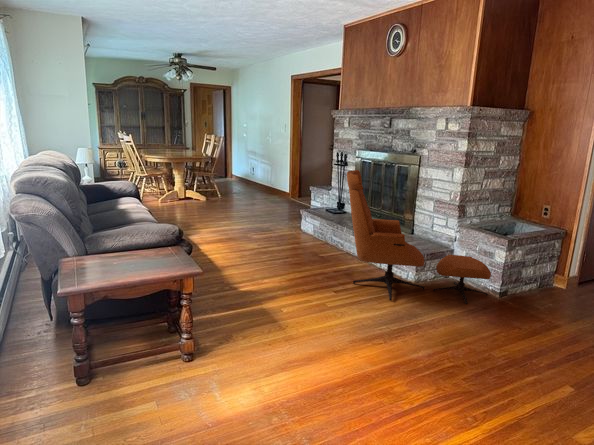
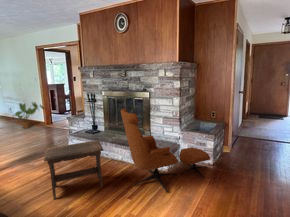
house plant: none [245,160,287,198] -> present [13,102,44,128]
footstool: none [247,209,322,275] -> present [44,140,103,199]

